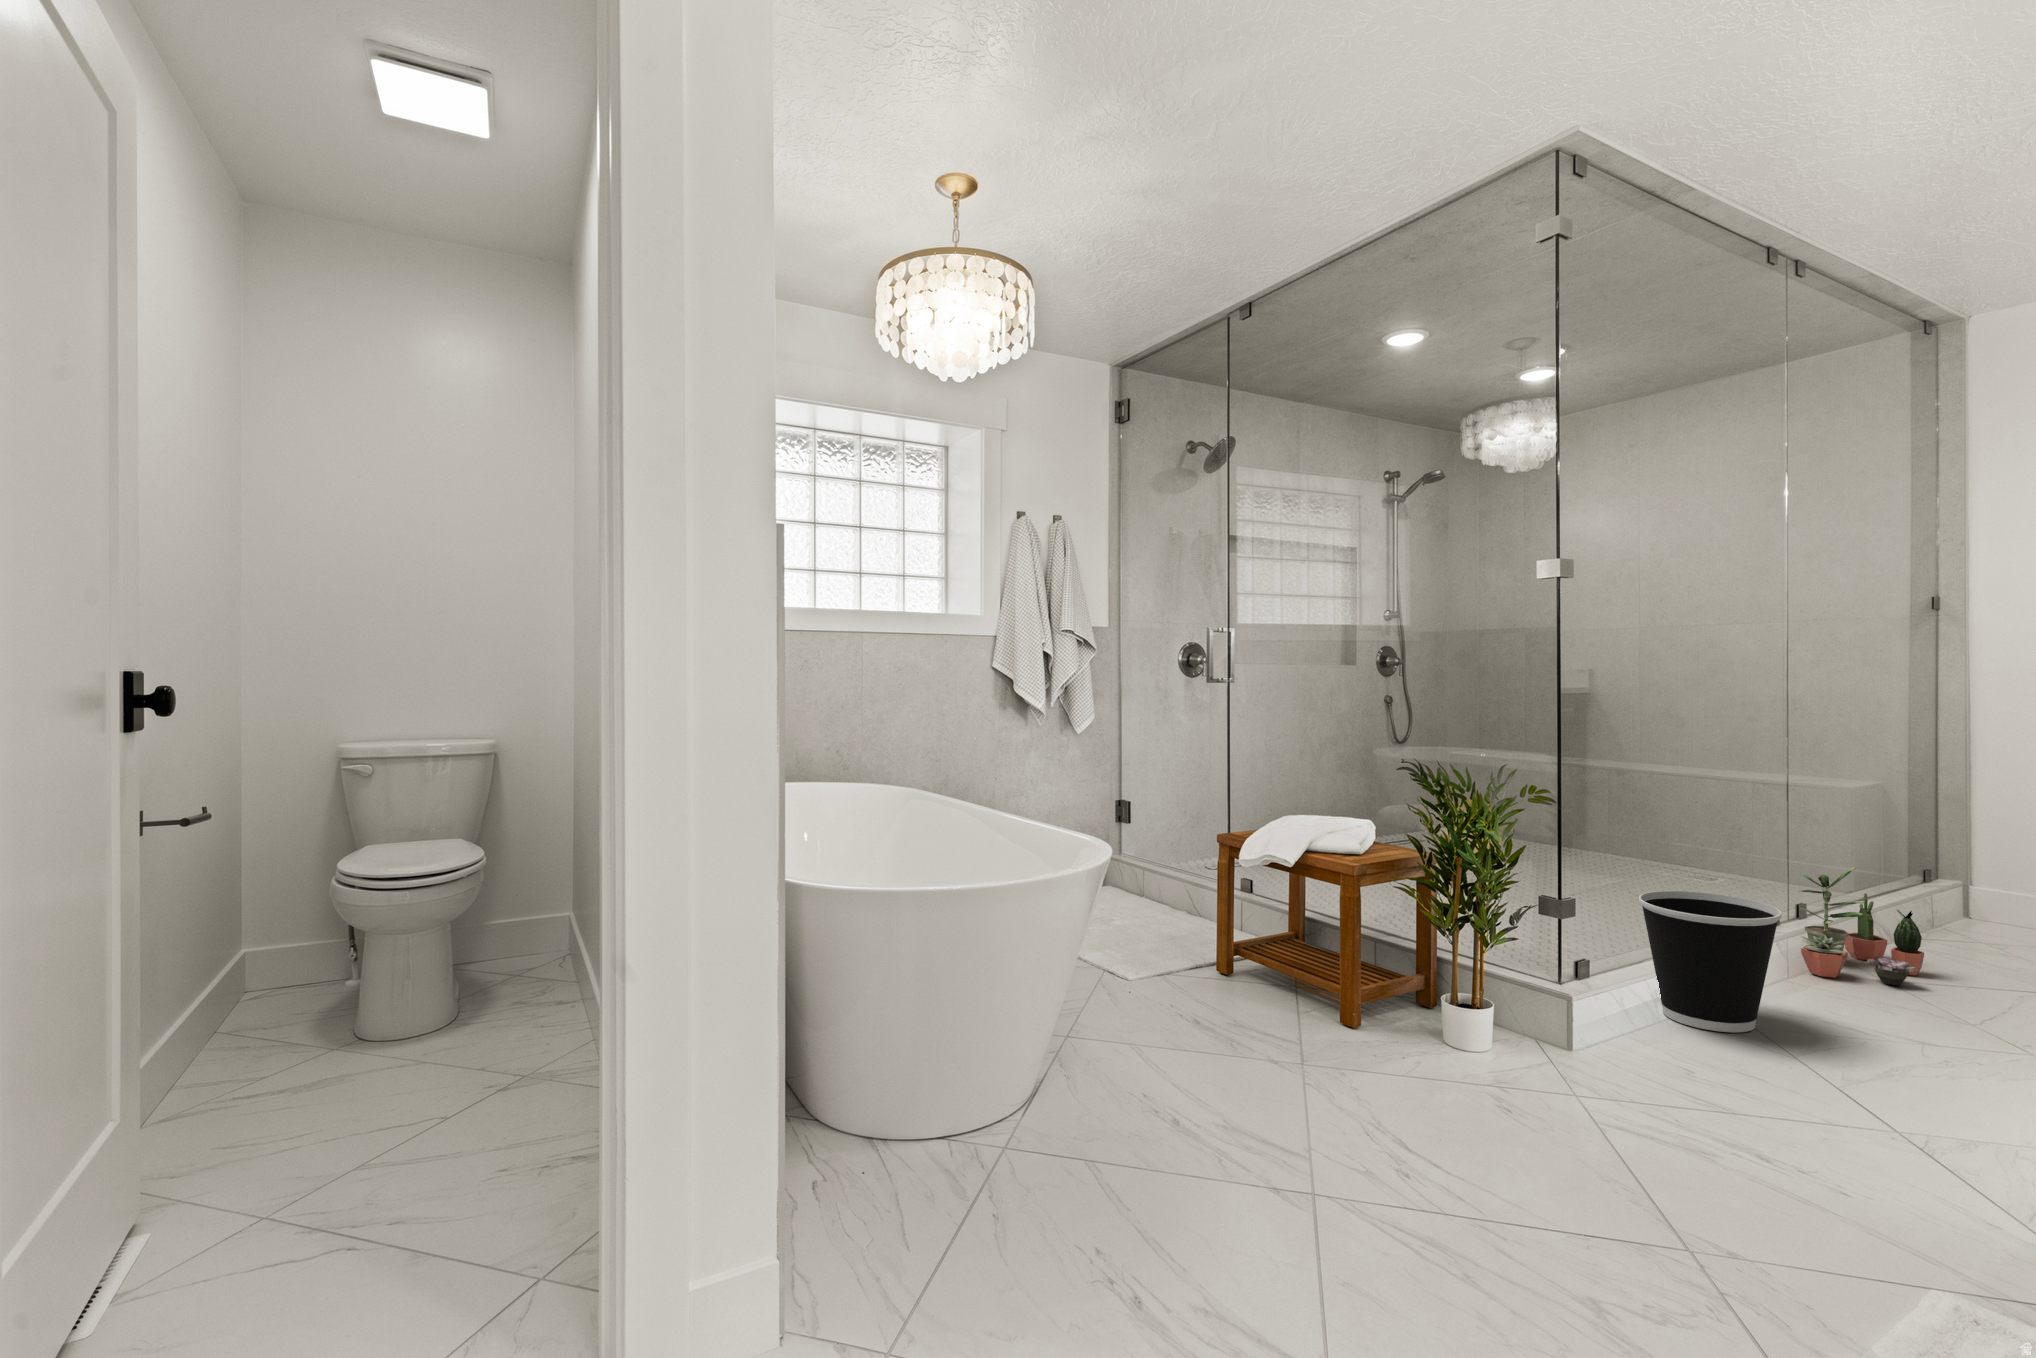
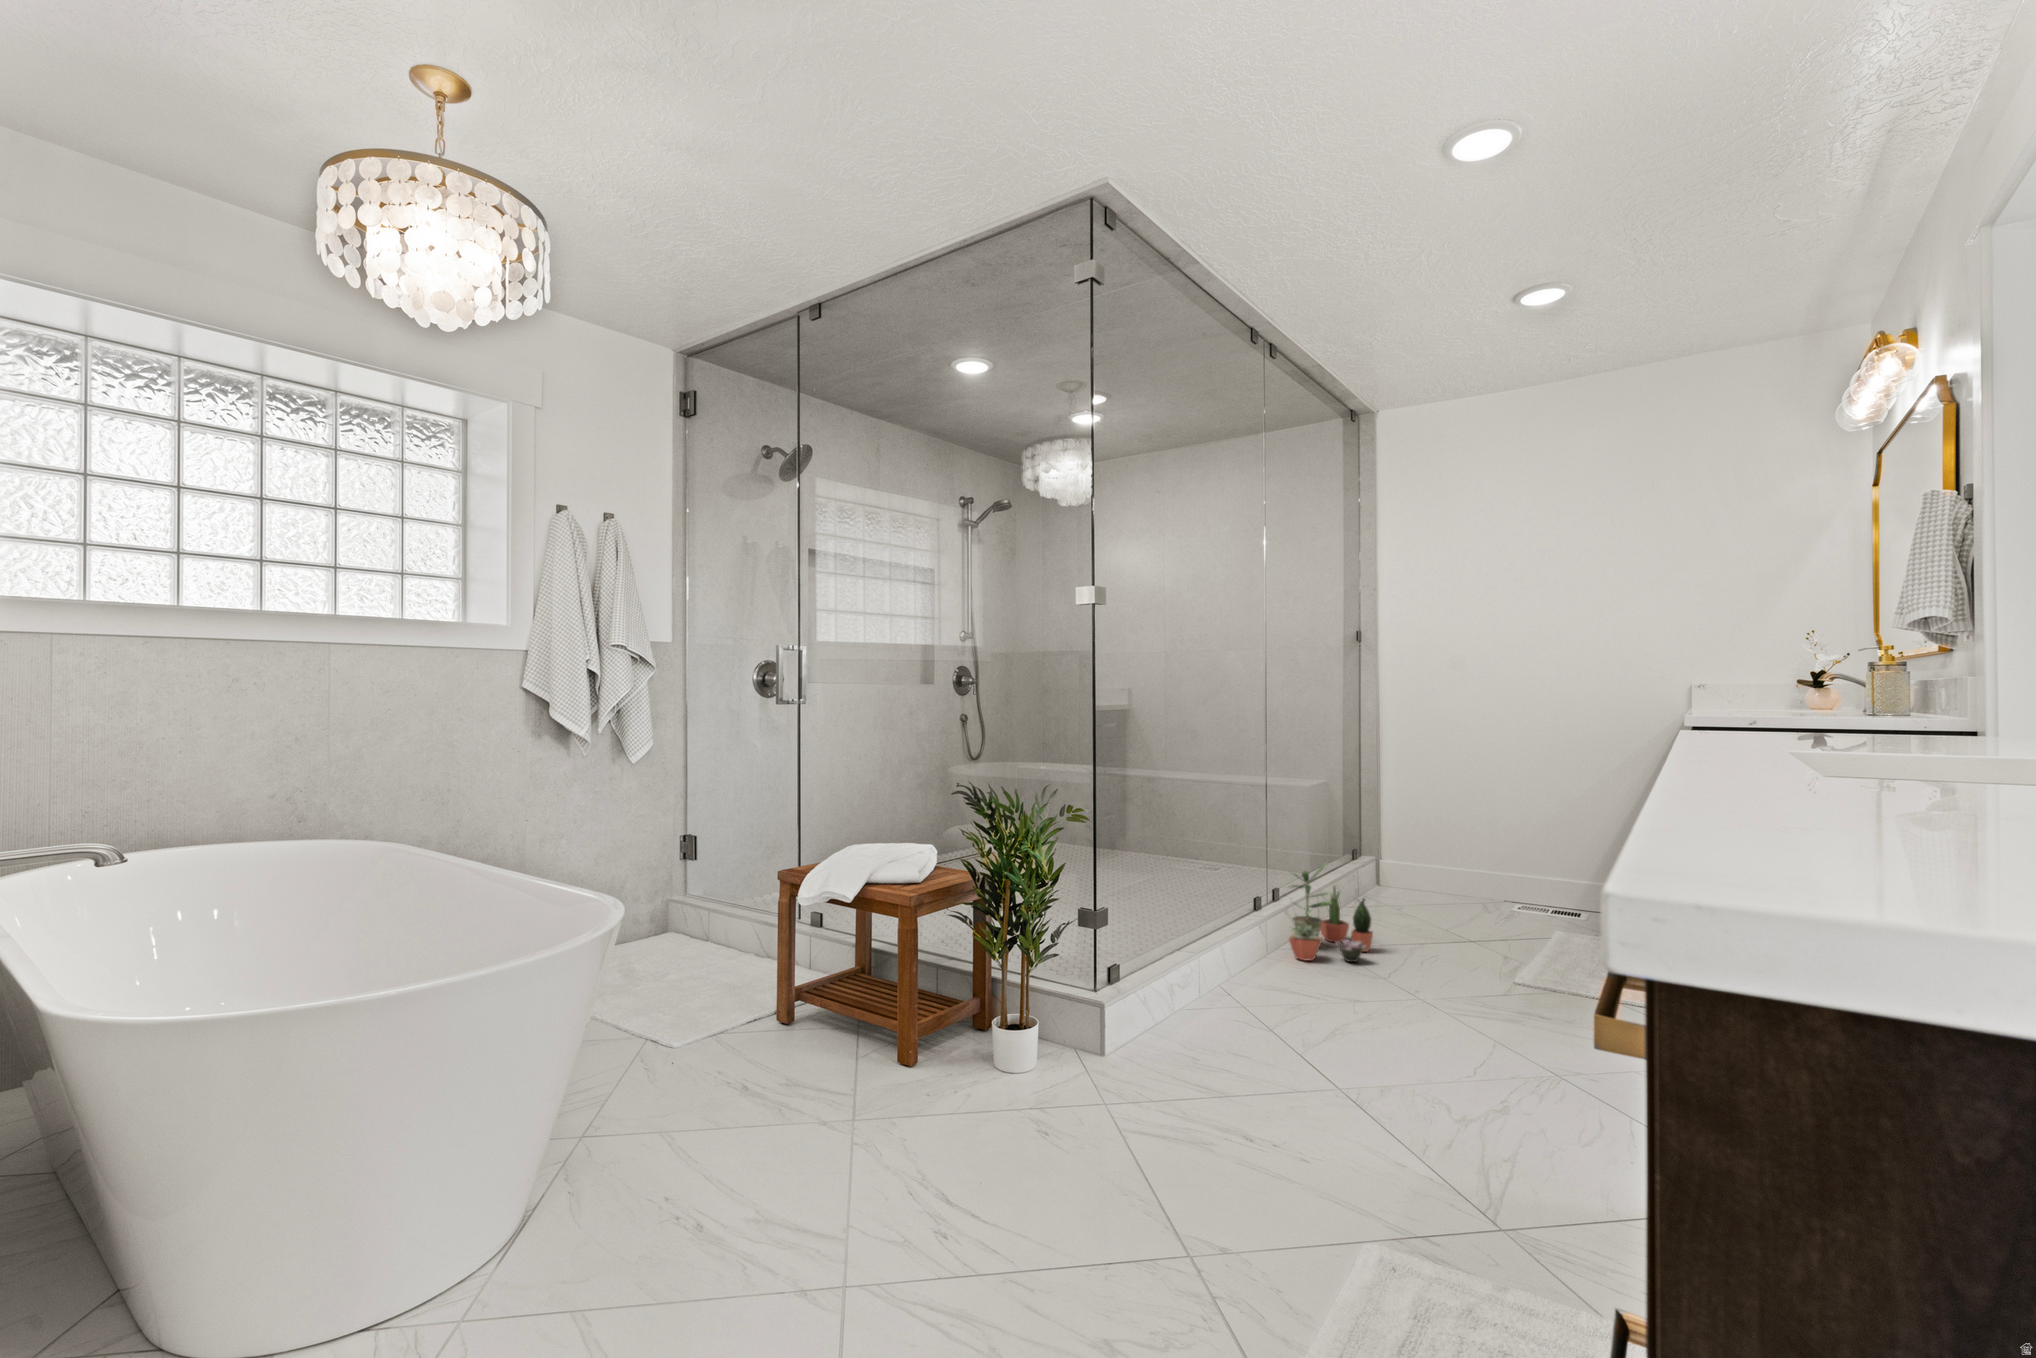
wastebasket: present [1639,891,1782,1032] -> none [1164,895,1272,1022]

